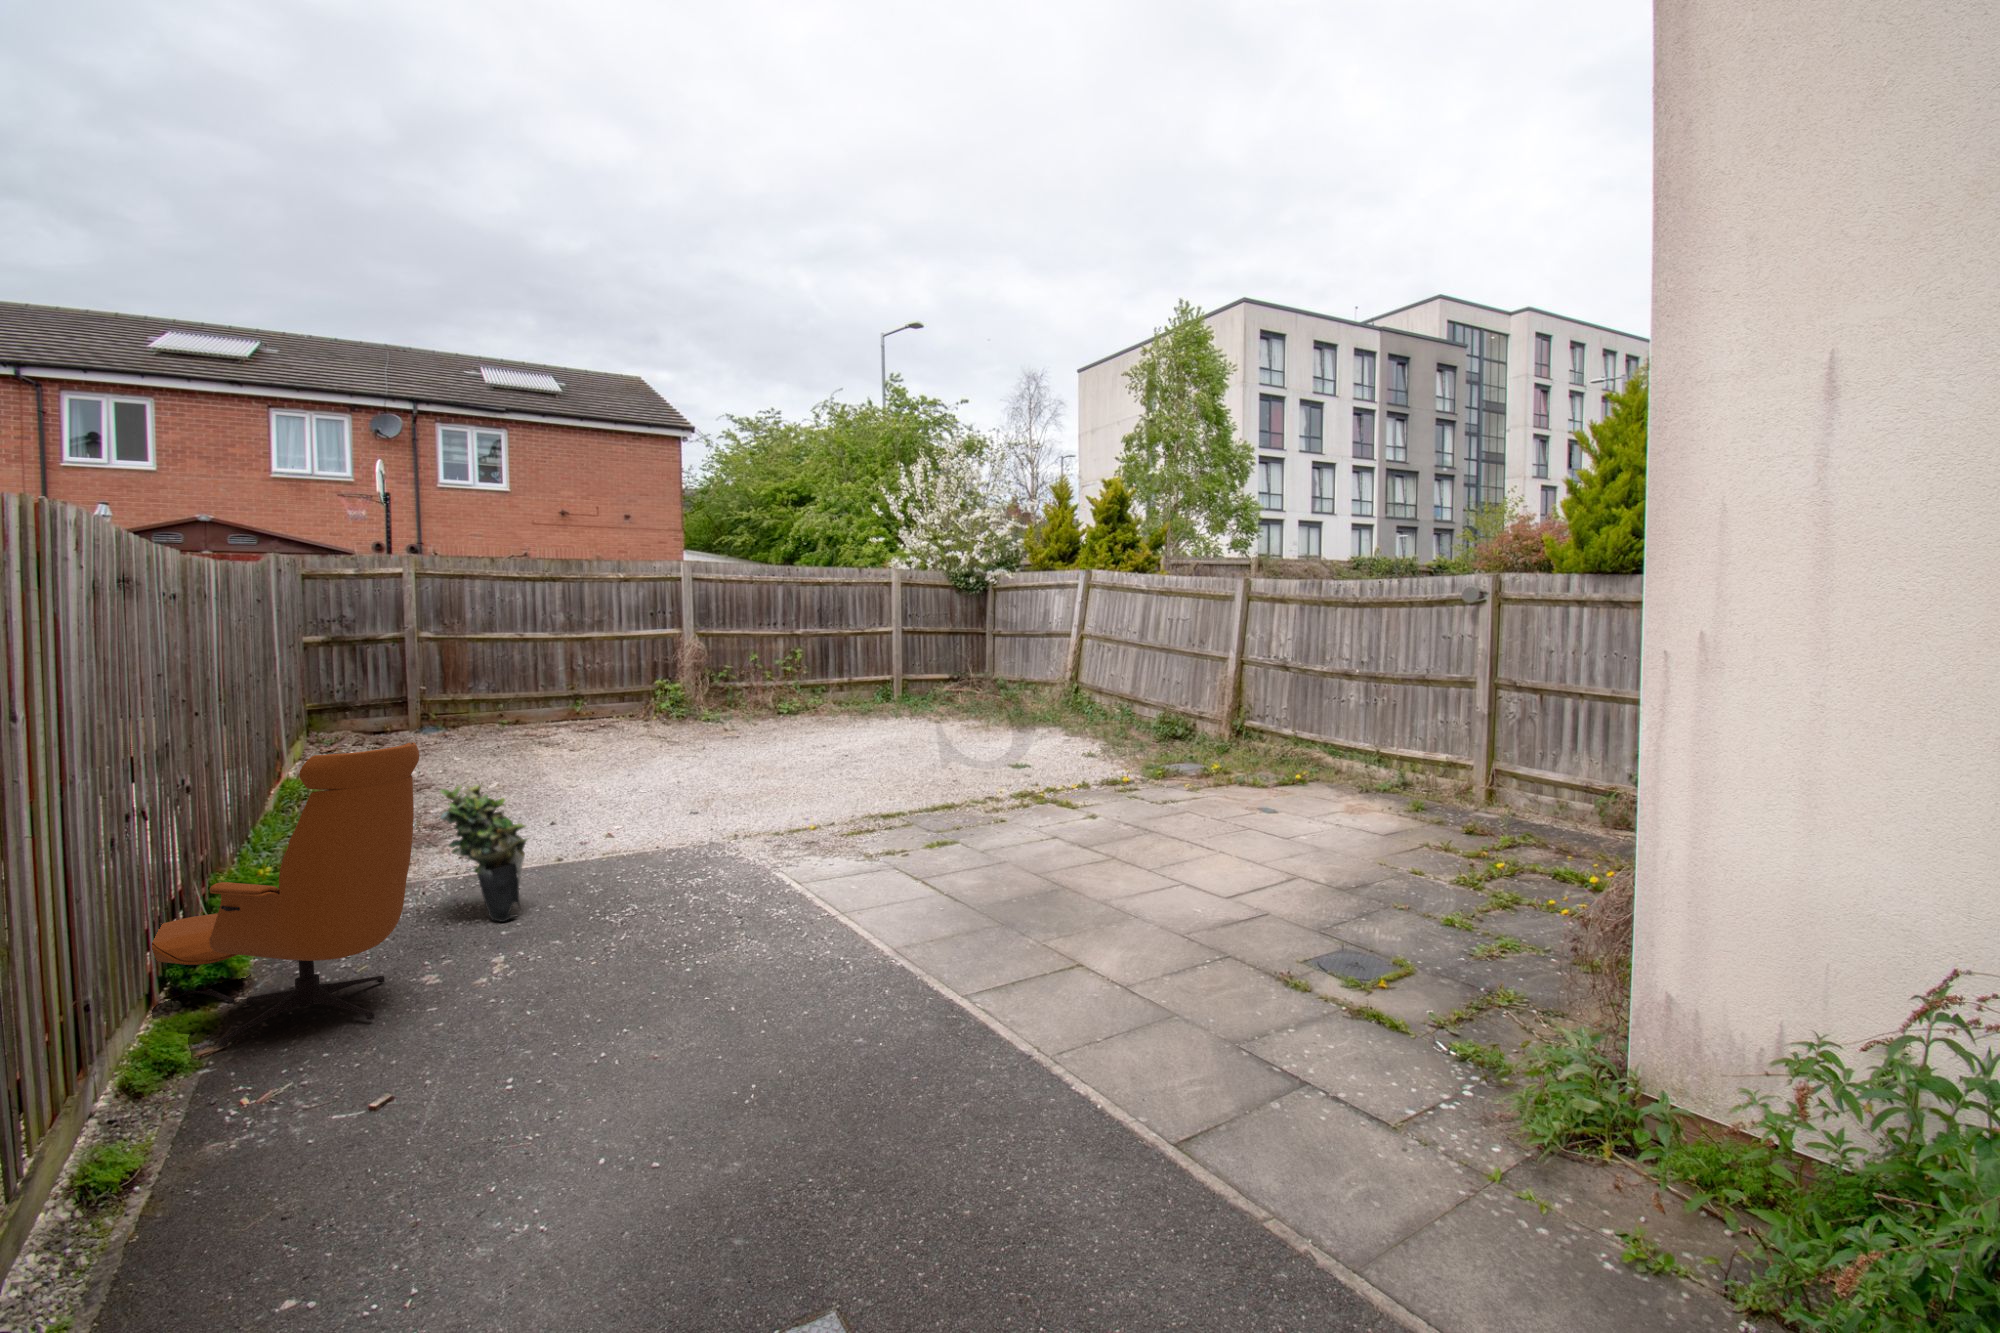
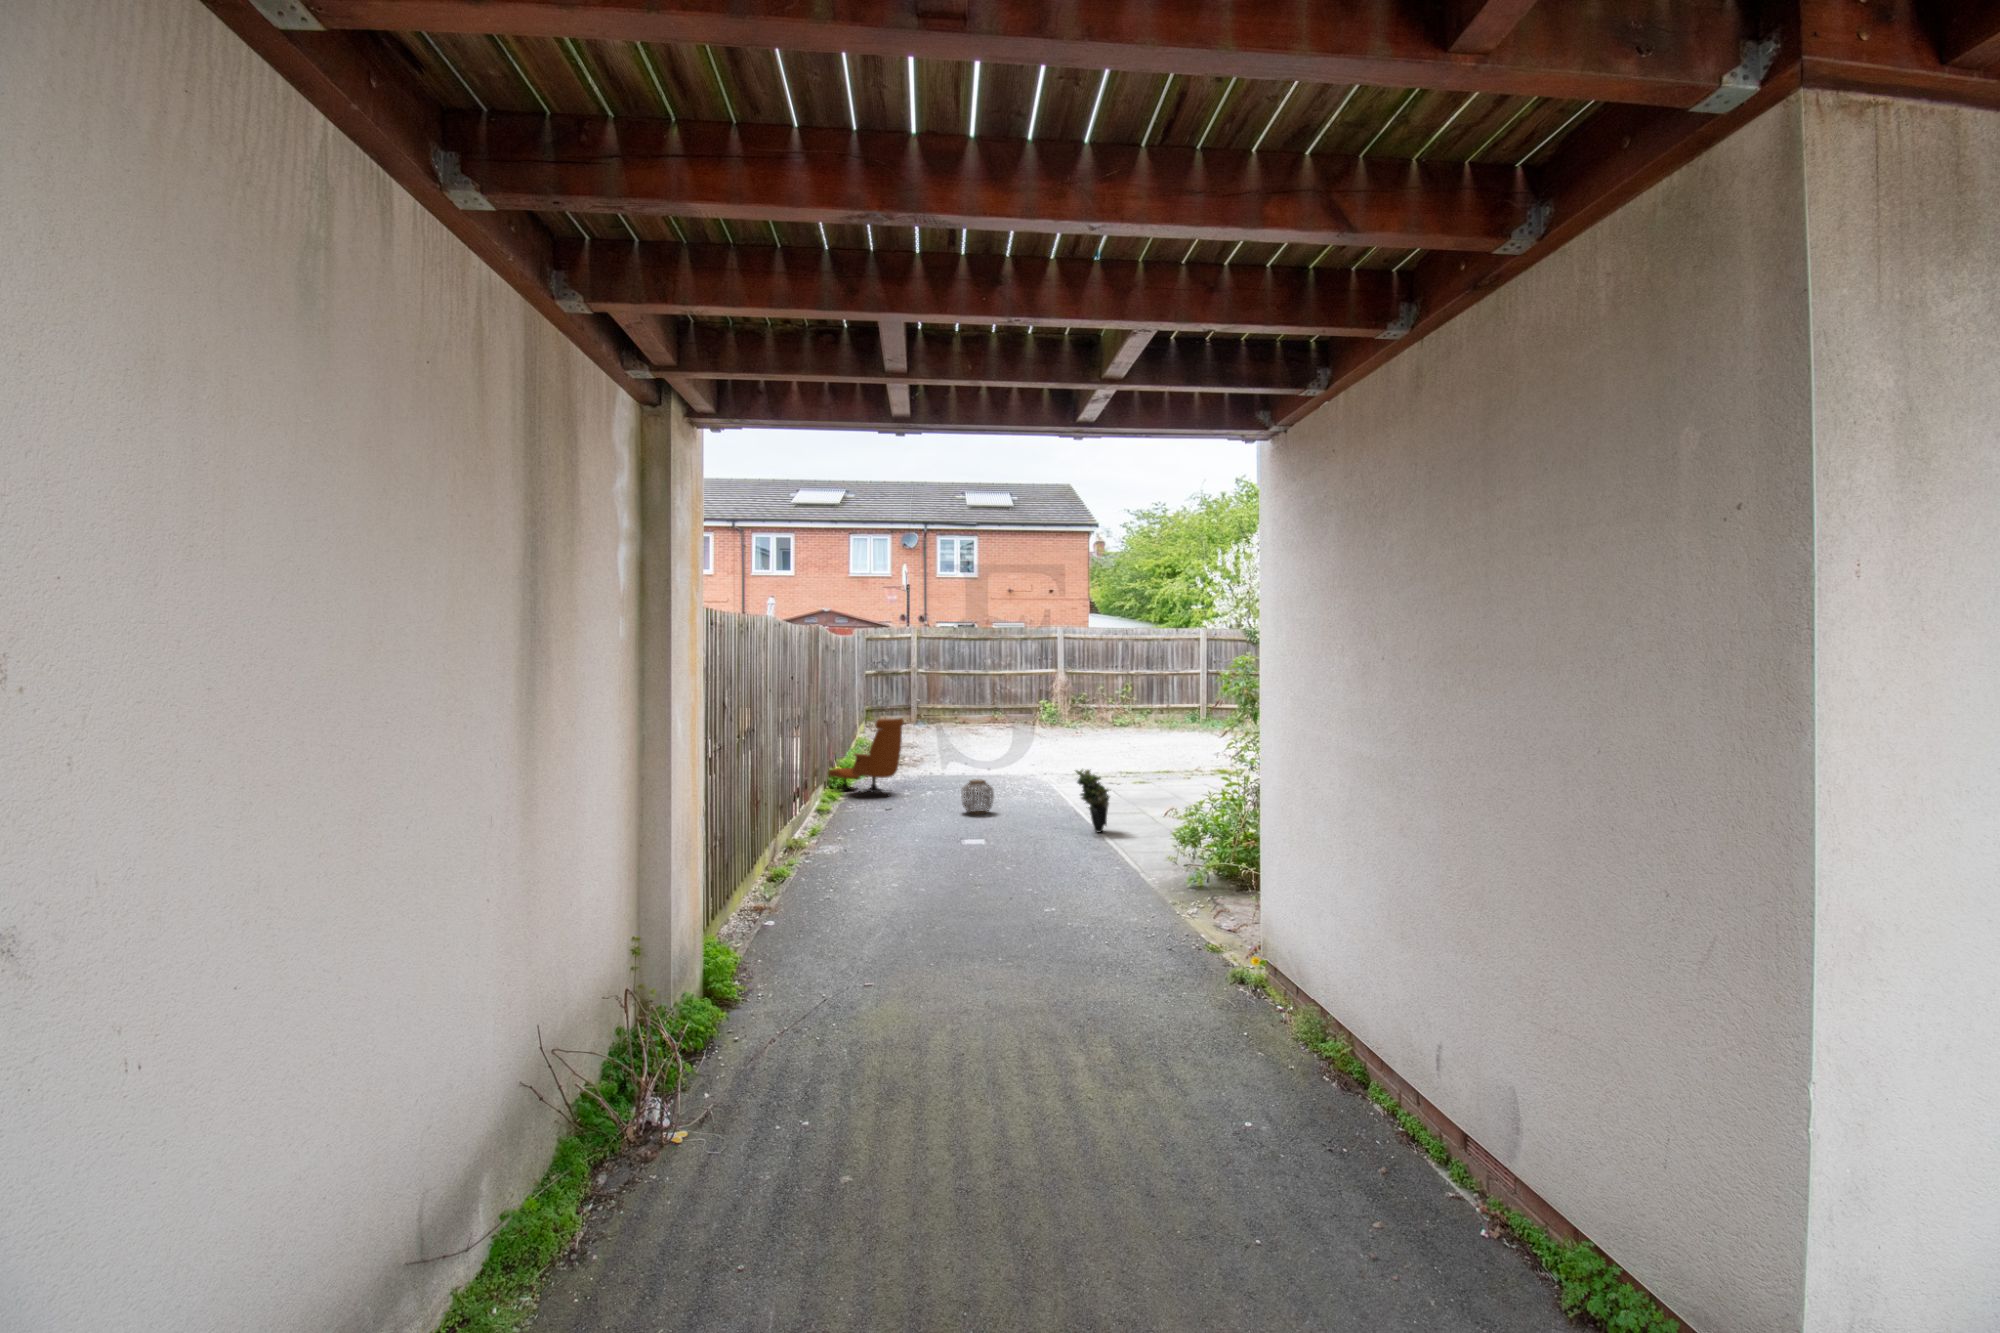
potted plant: present [440,783,527,922] -> present [1076,770,1110,833]
woven basket: none [693,948,812,1088] -> present [962,780,993,815]

